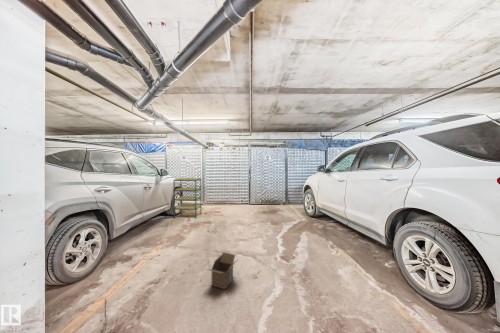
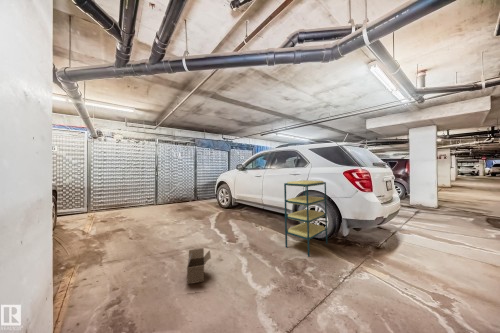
shelving unit: present [174,178,201,218] -> present [284,180,327,256]

